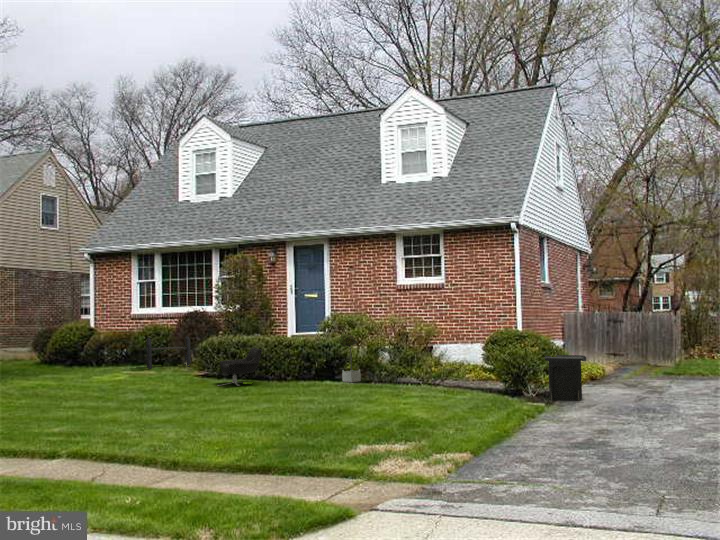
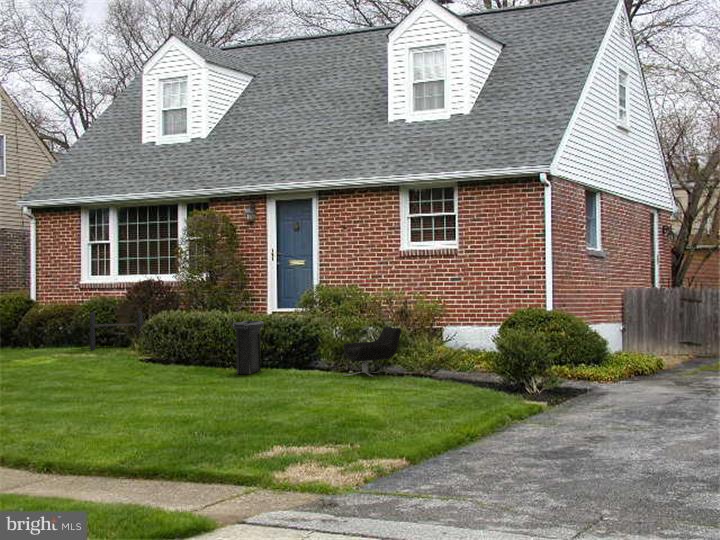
potted tree: present [339,334,361,382] -> none [306,310,333,371]
lounge chair: present [220,348,262,386] -> present [344,327,401,376]
trash can: present [544,355,586,401] -> present [233,321,263,374]

